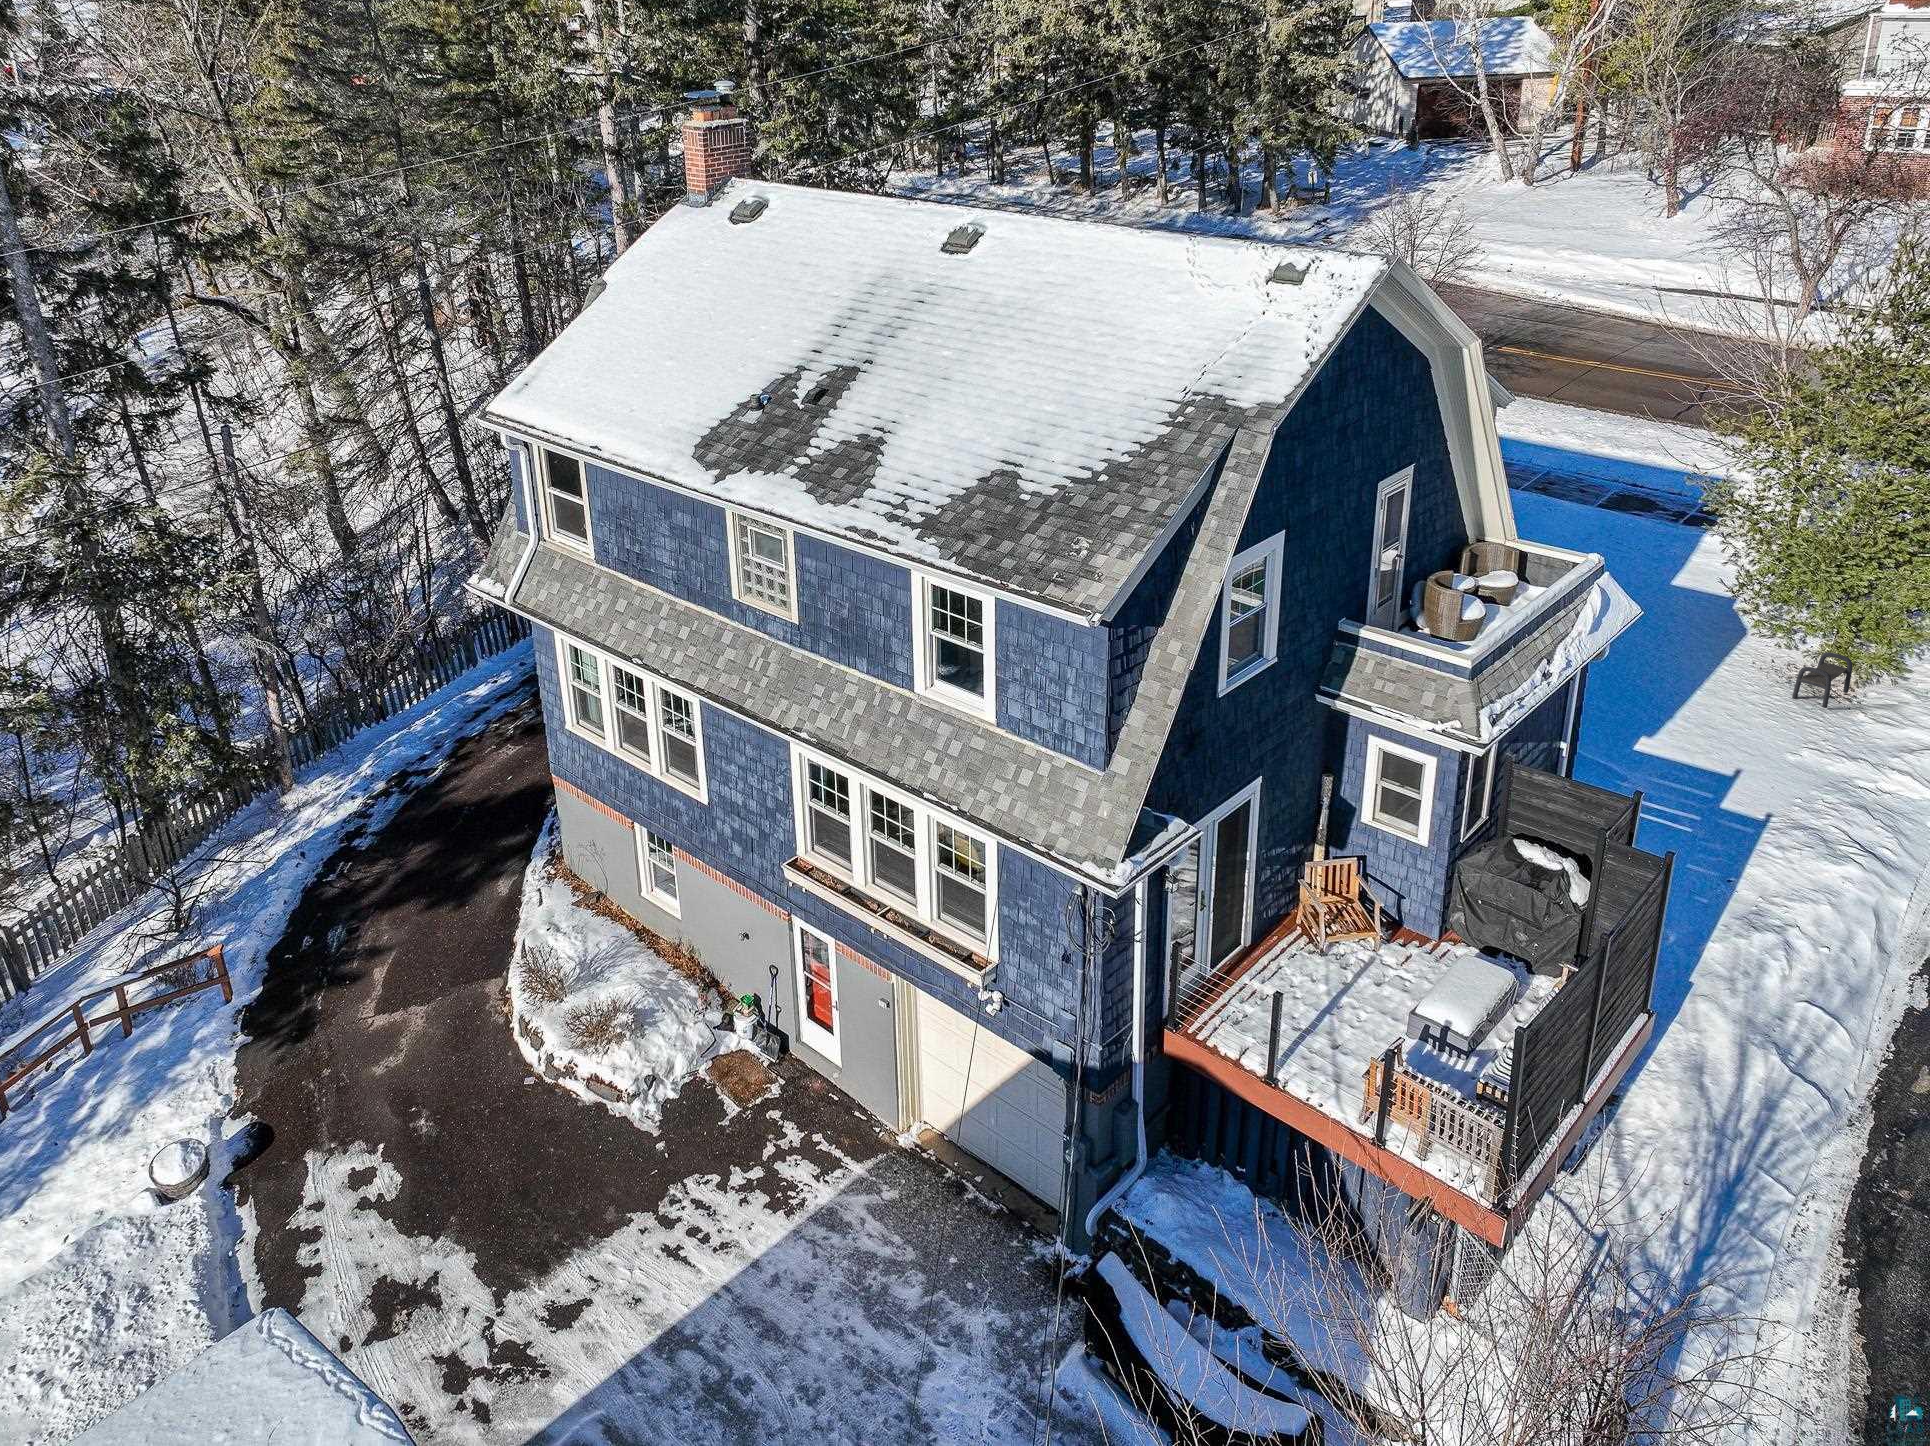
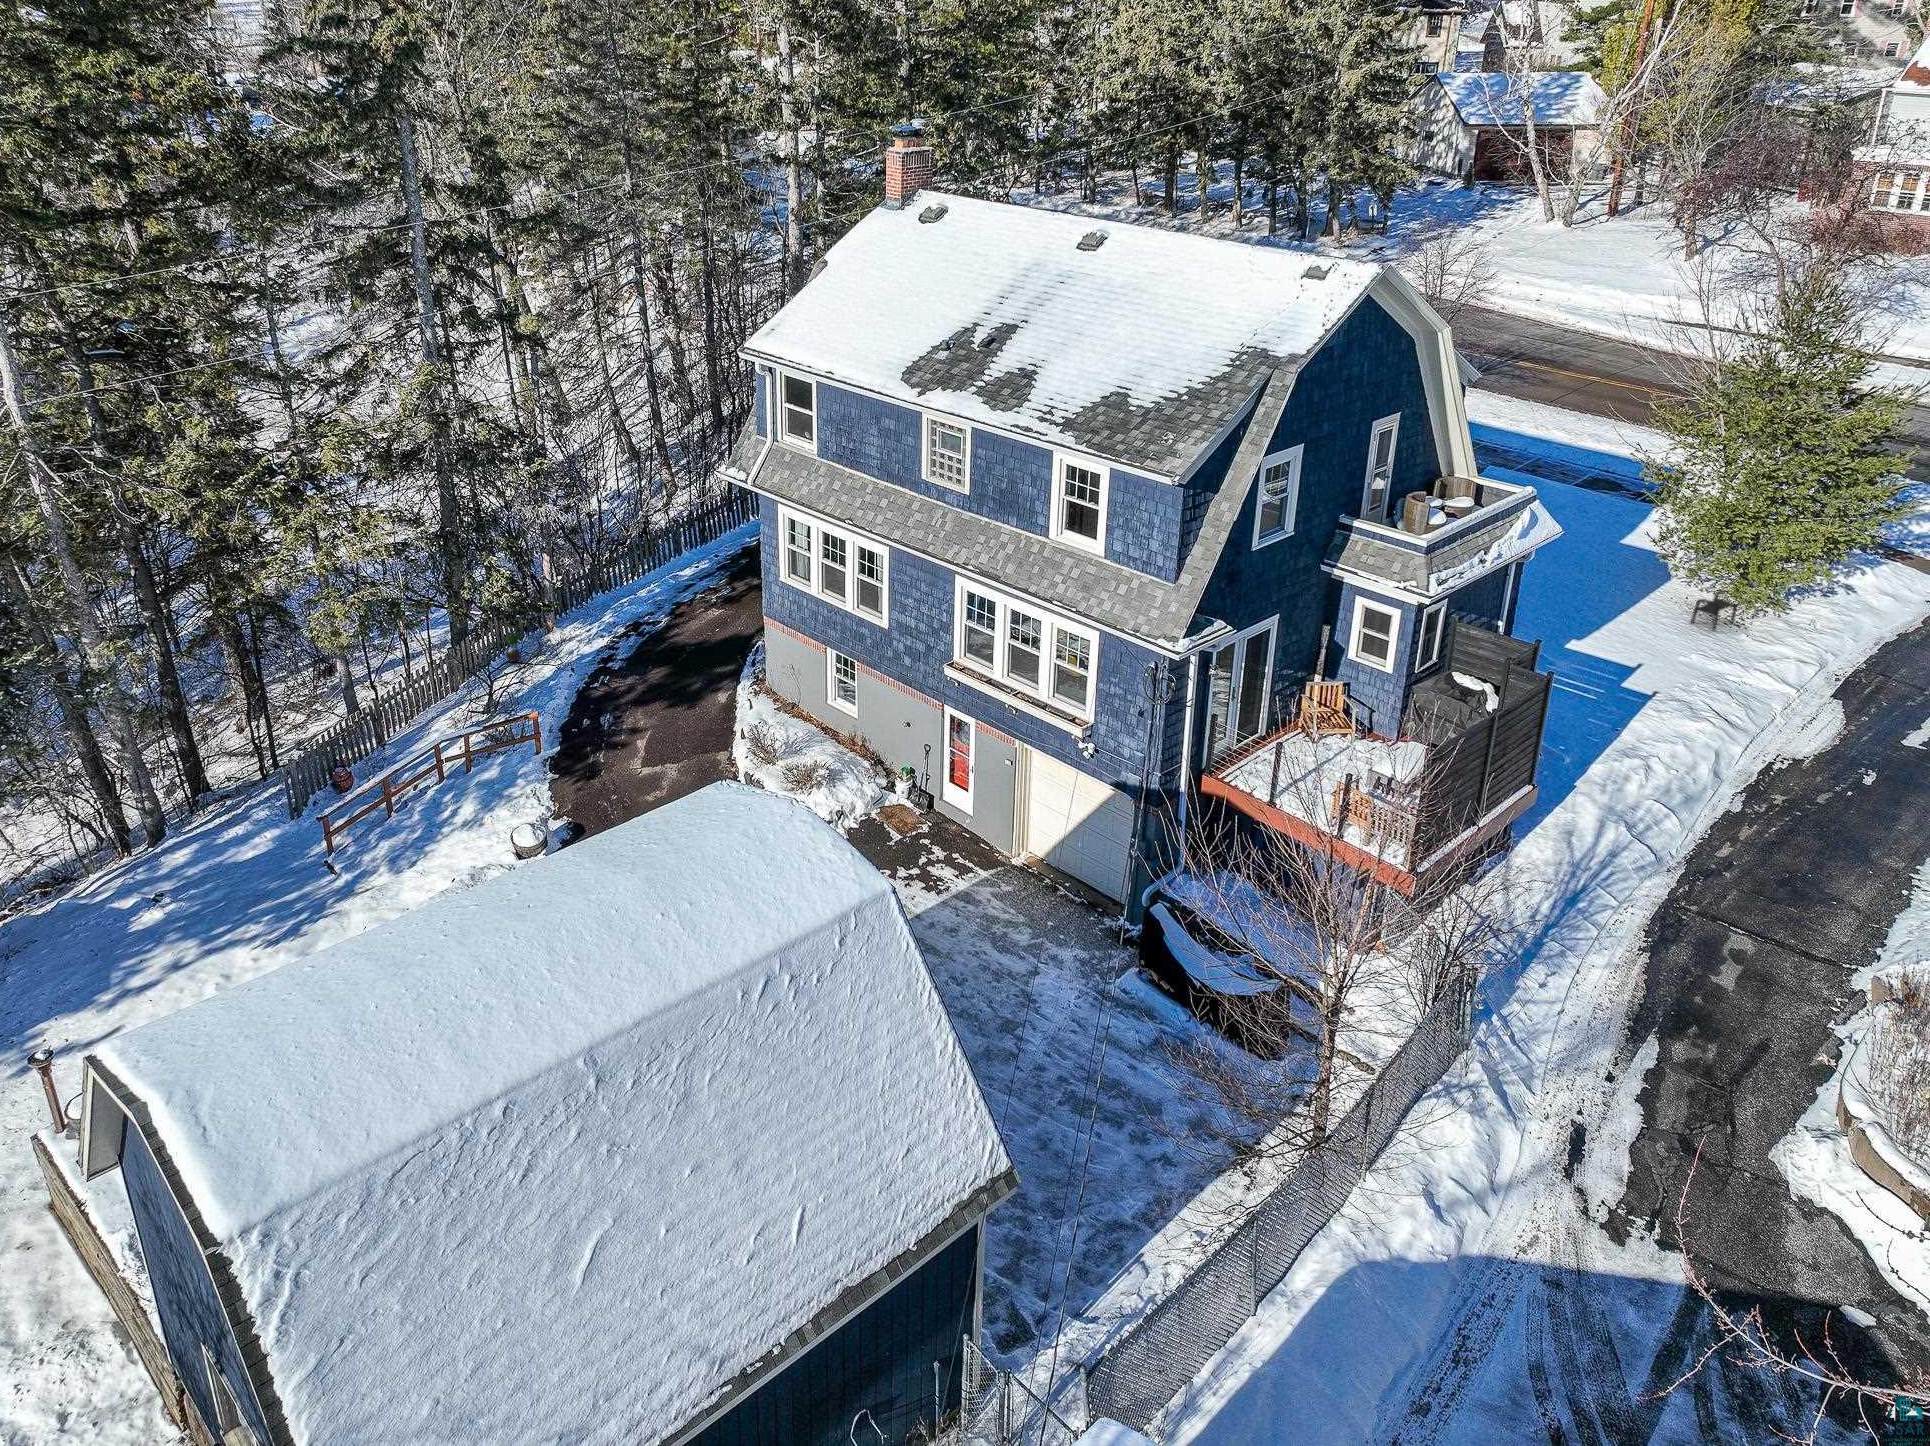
potted tree: none [216,798,241,839] -> present [506,633,521,662]

